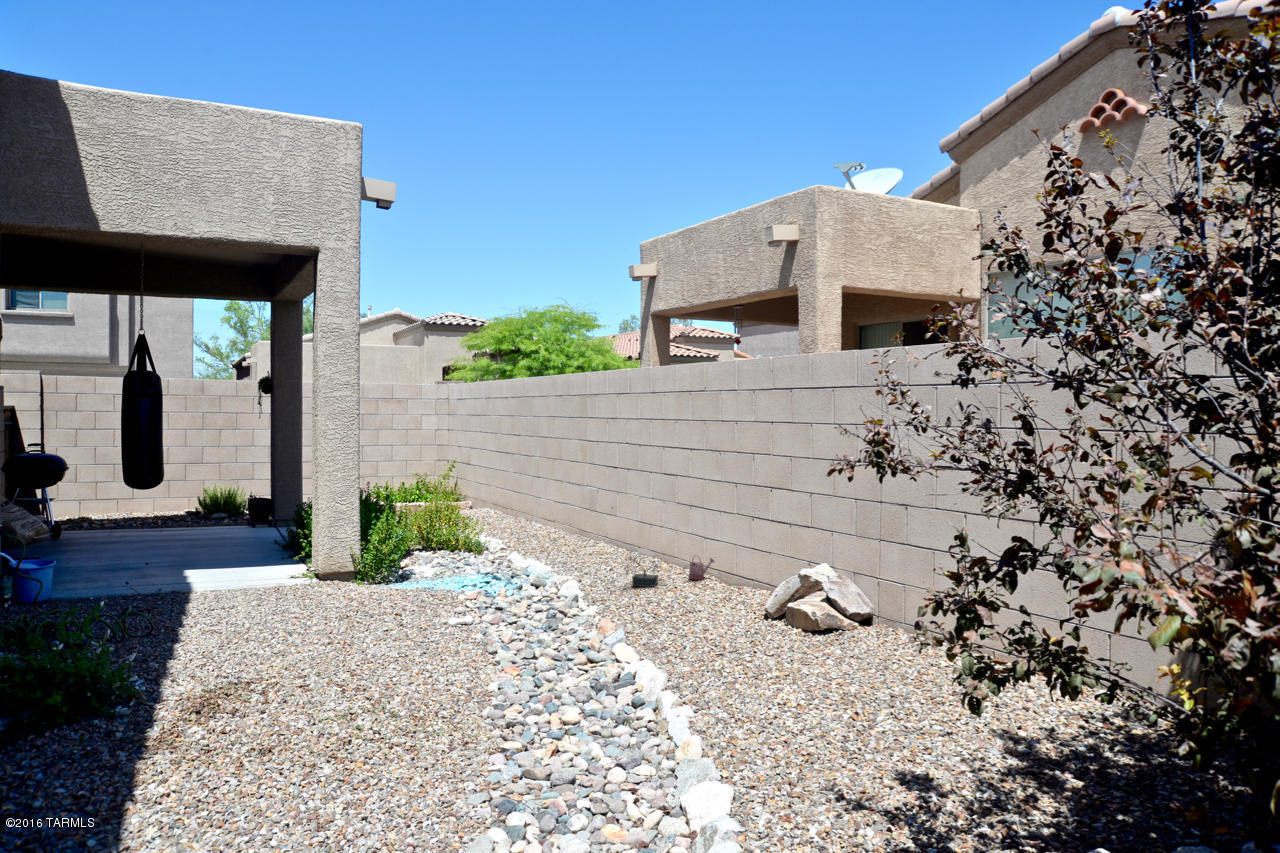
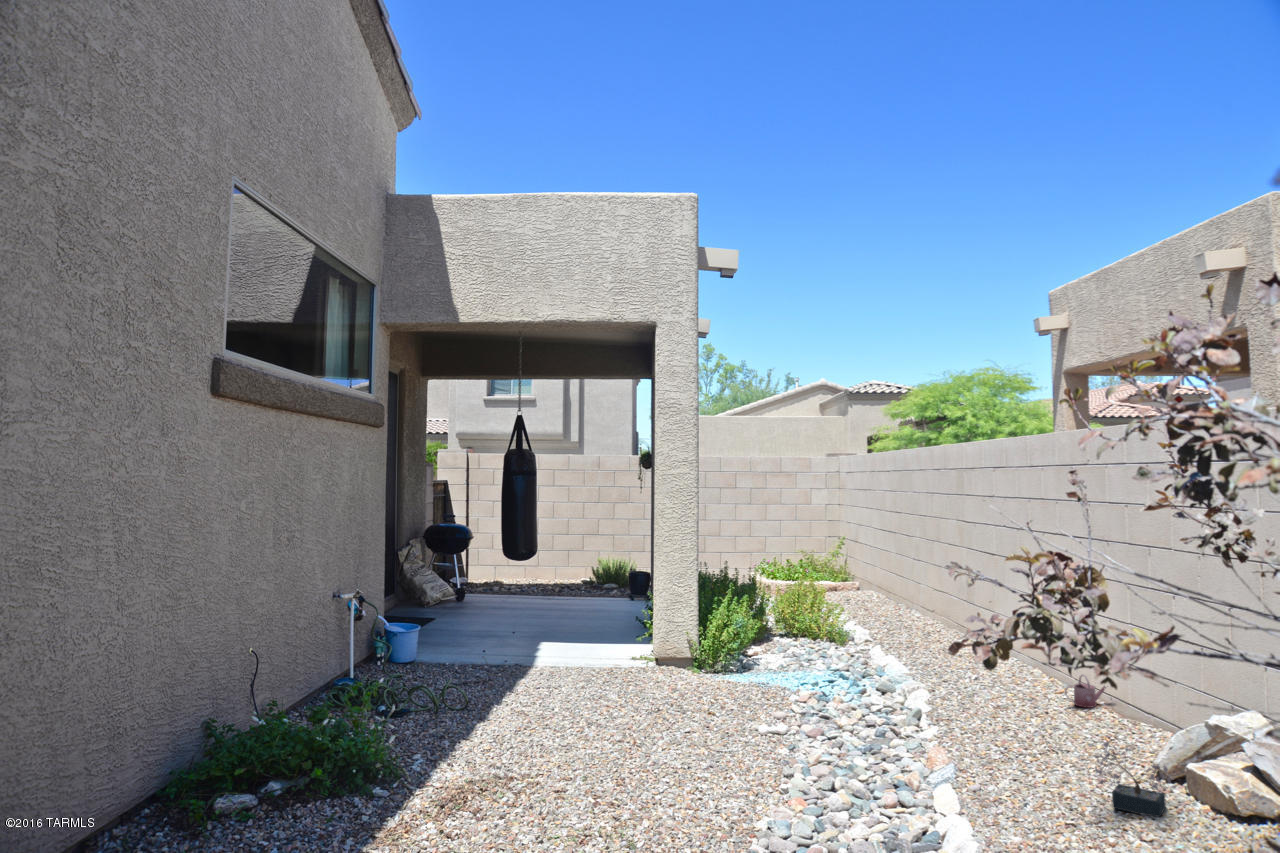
decorative plant: present [625,551,663,587] -> present [1095,741,1176,817]

